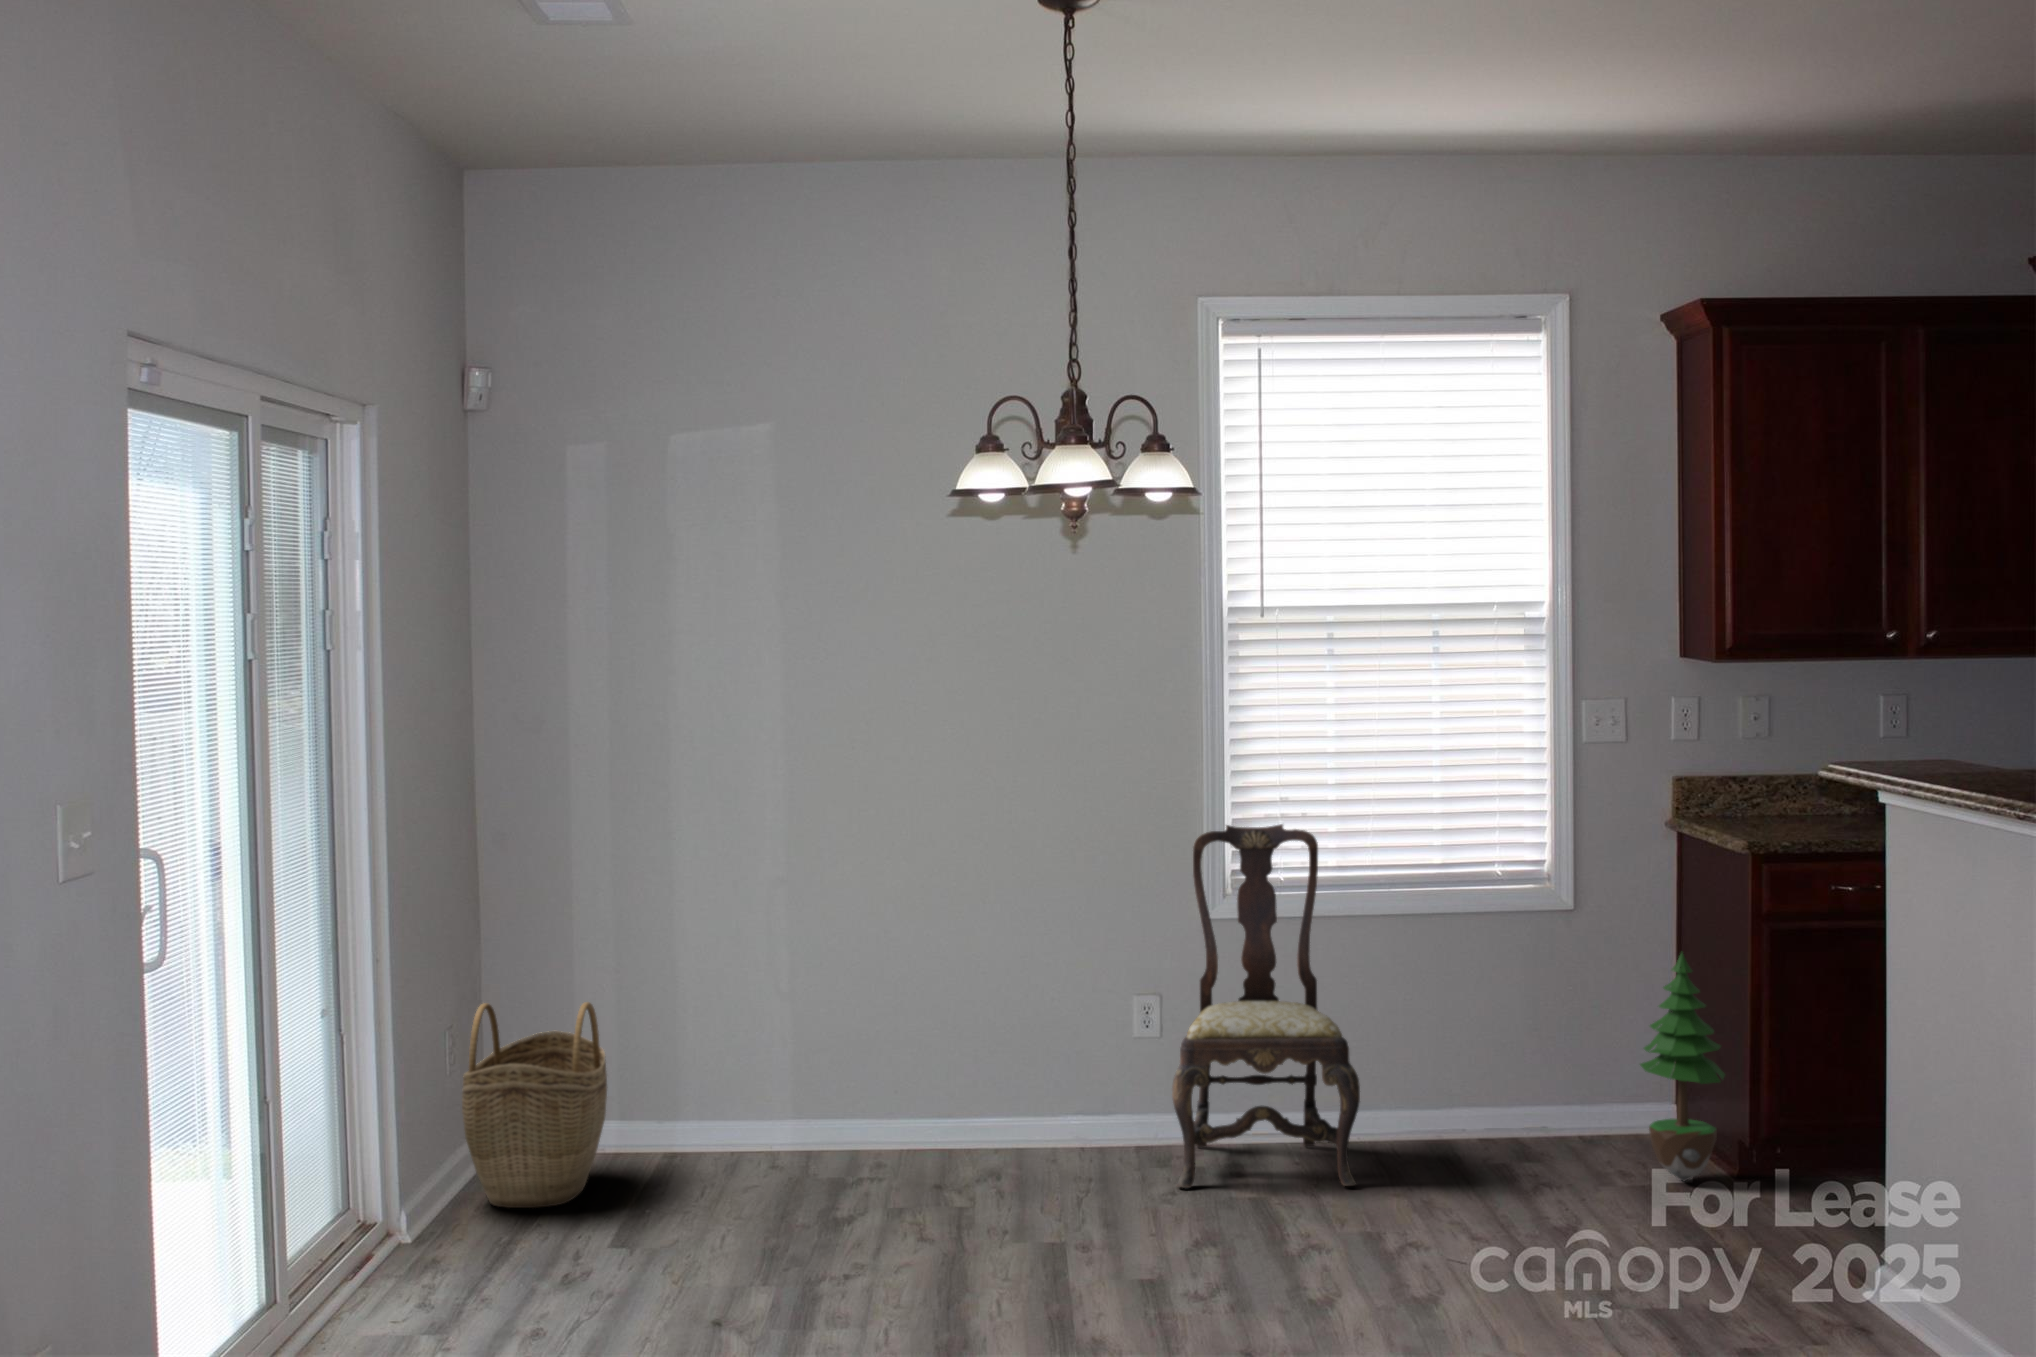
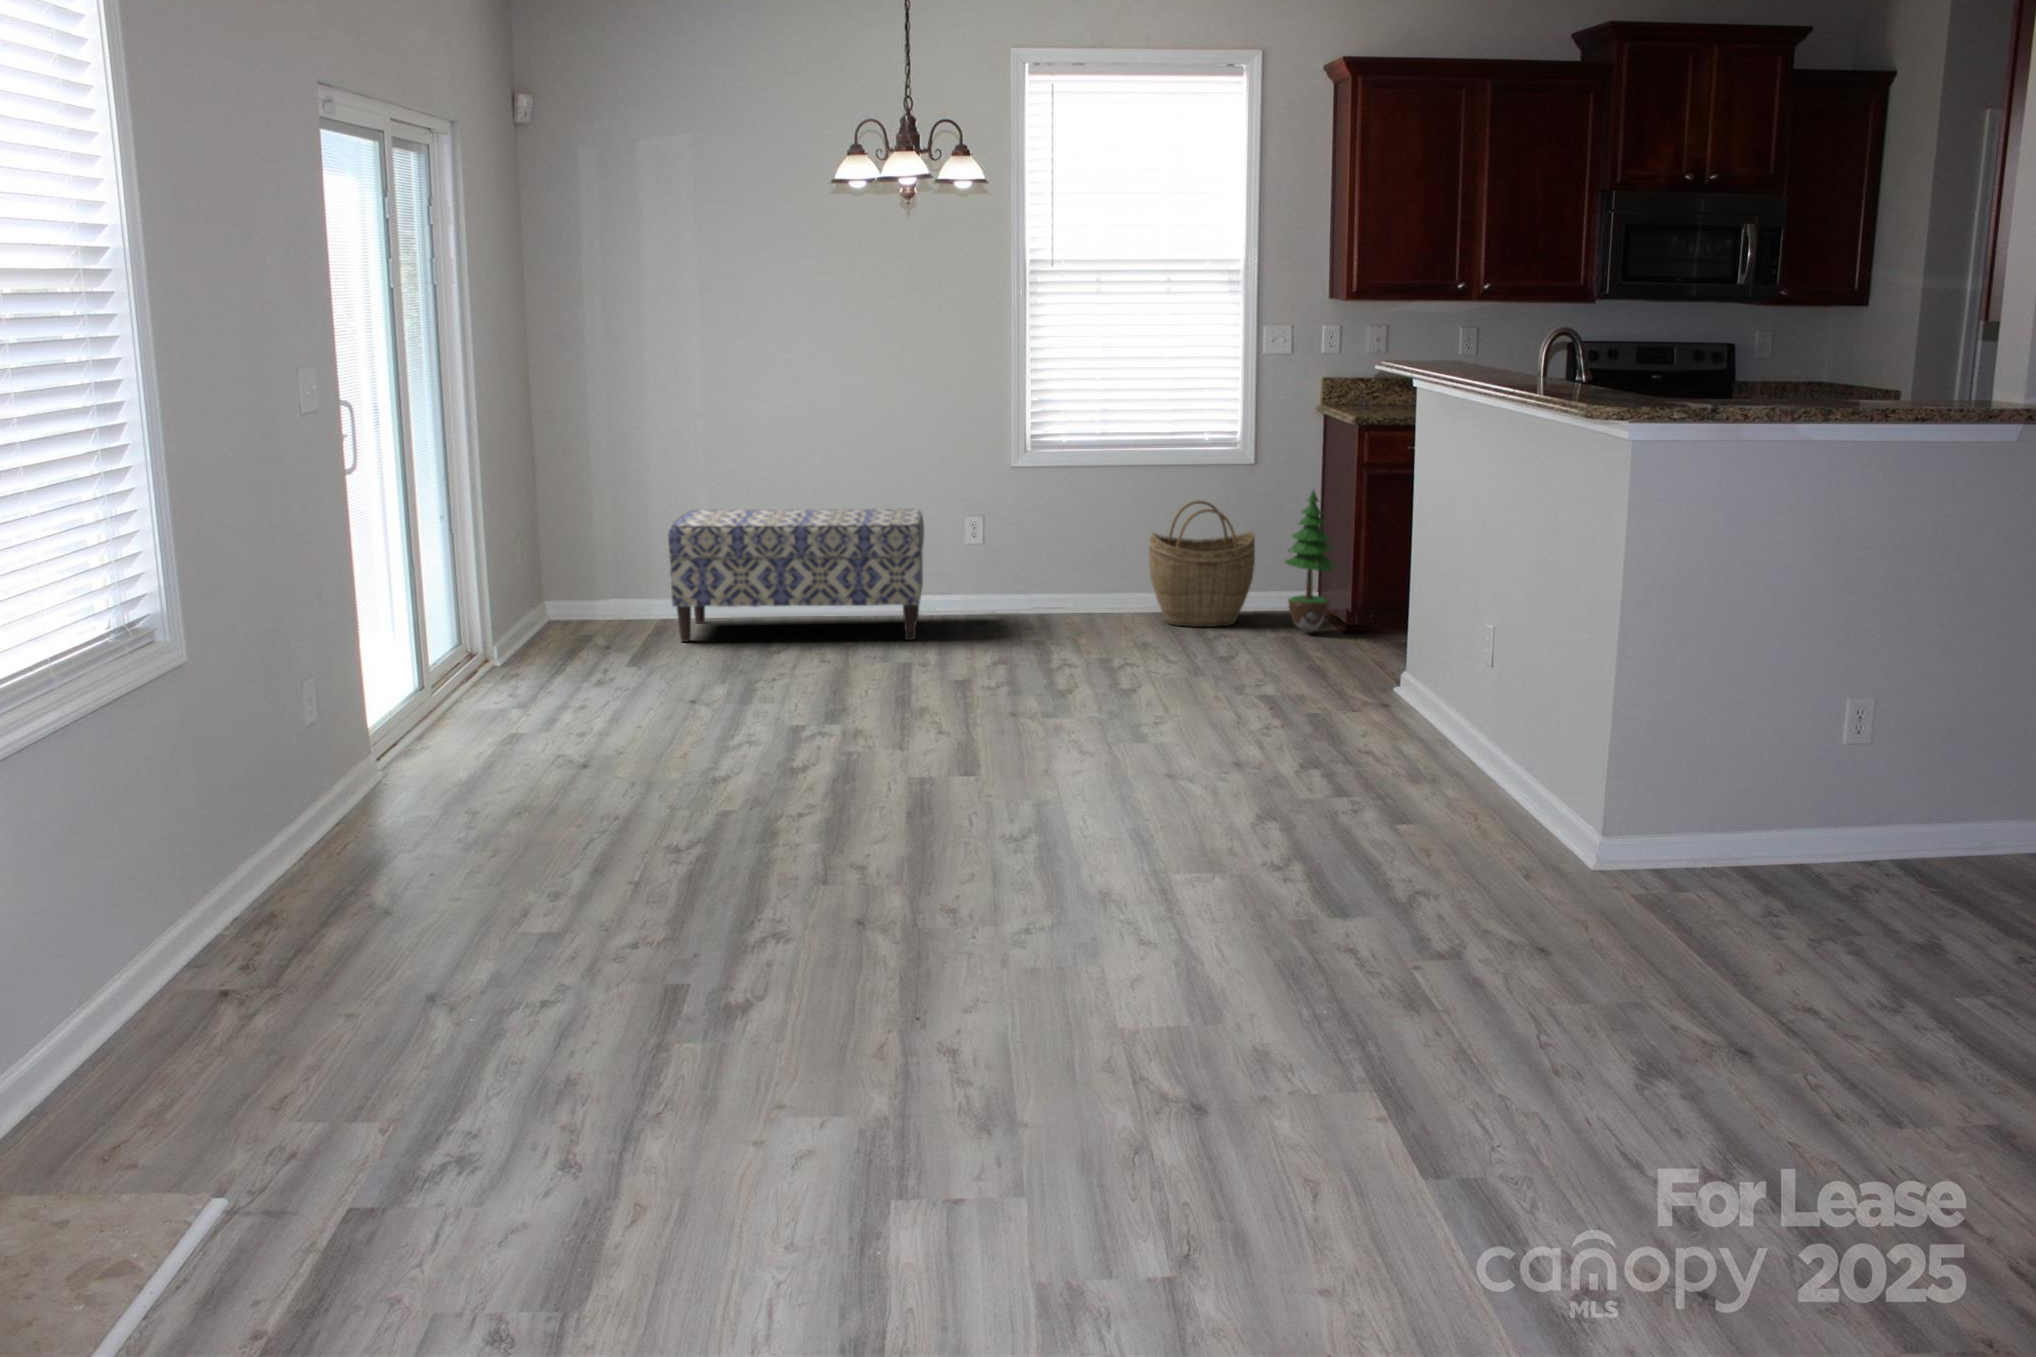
dining chair: present [1172,824,1360,1188] -> none [987,406,1106,638]
bench: none [681,981,1071,1195] -> present [668,509,924,642]
woven basket: present [462,1002,607,1208] -> present [1149,501,1255,627]

